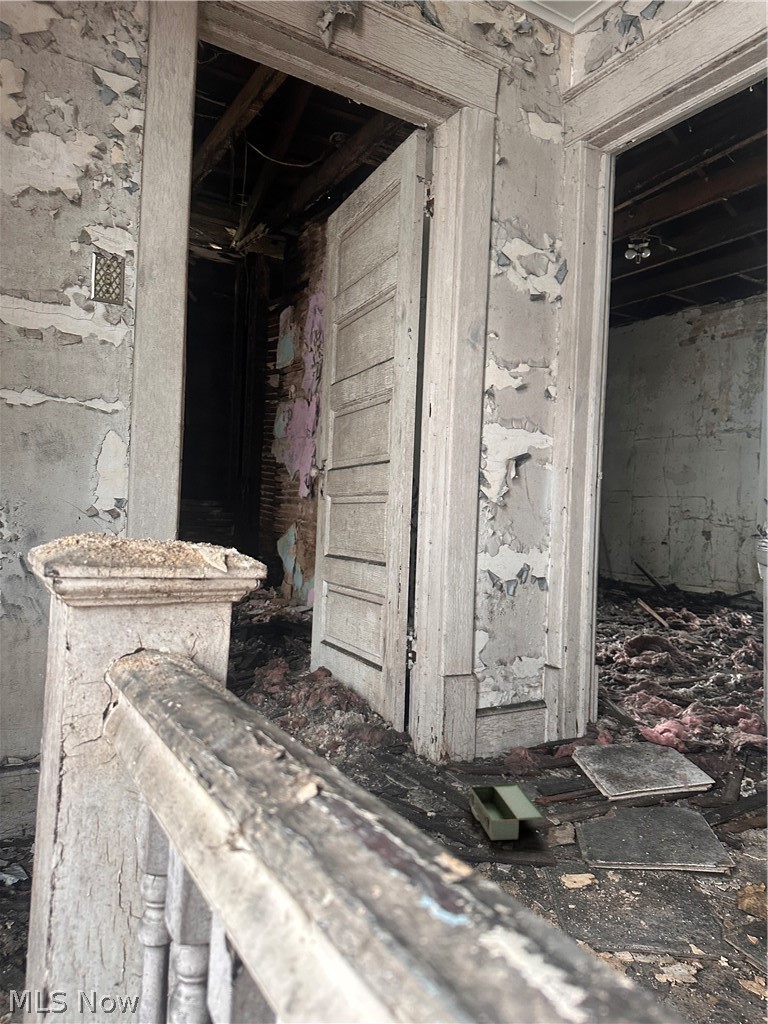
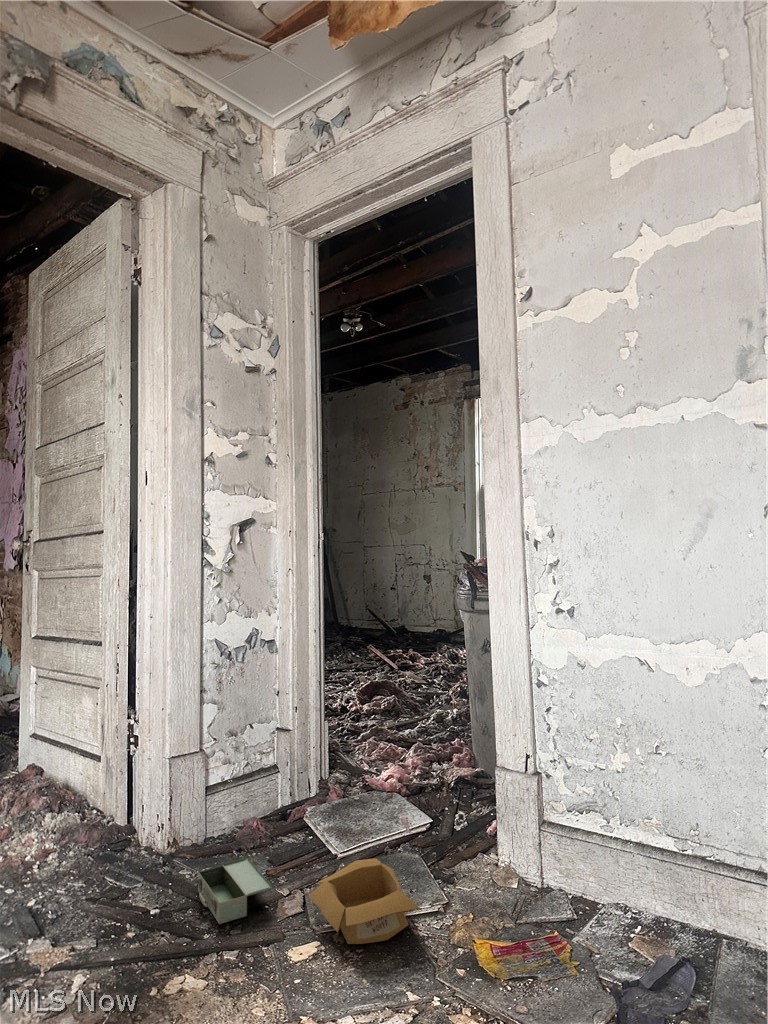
cardboard box: none [582,811,716,901] -> present [308,858,421,944]

